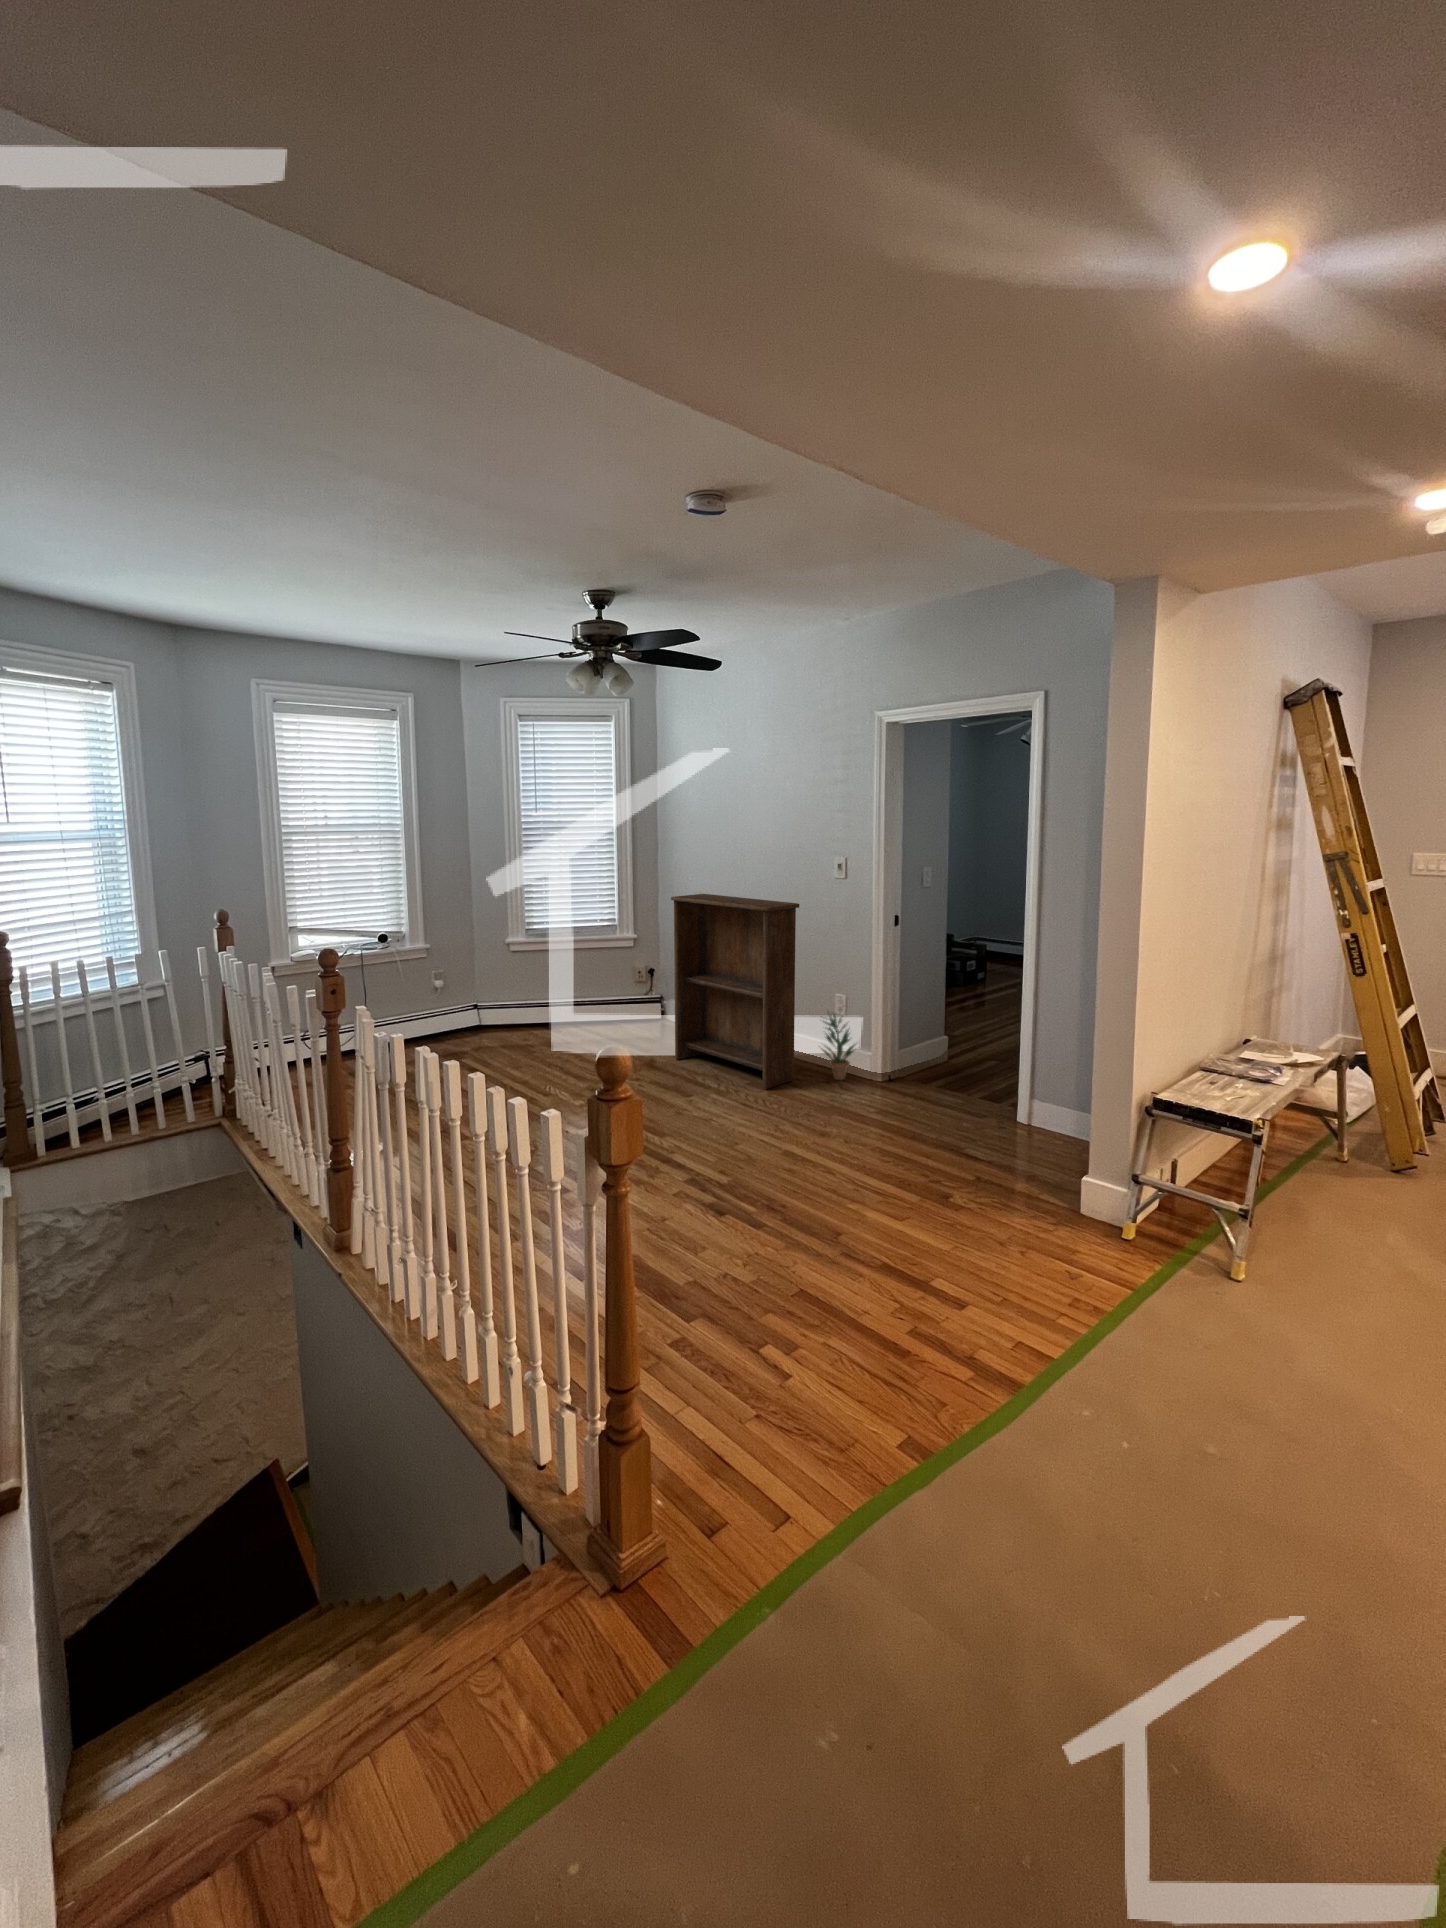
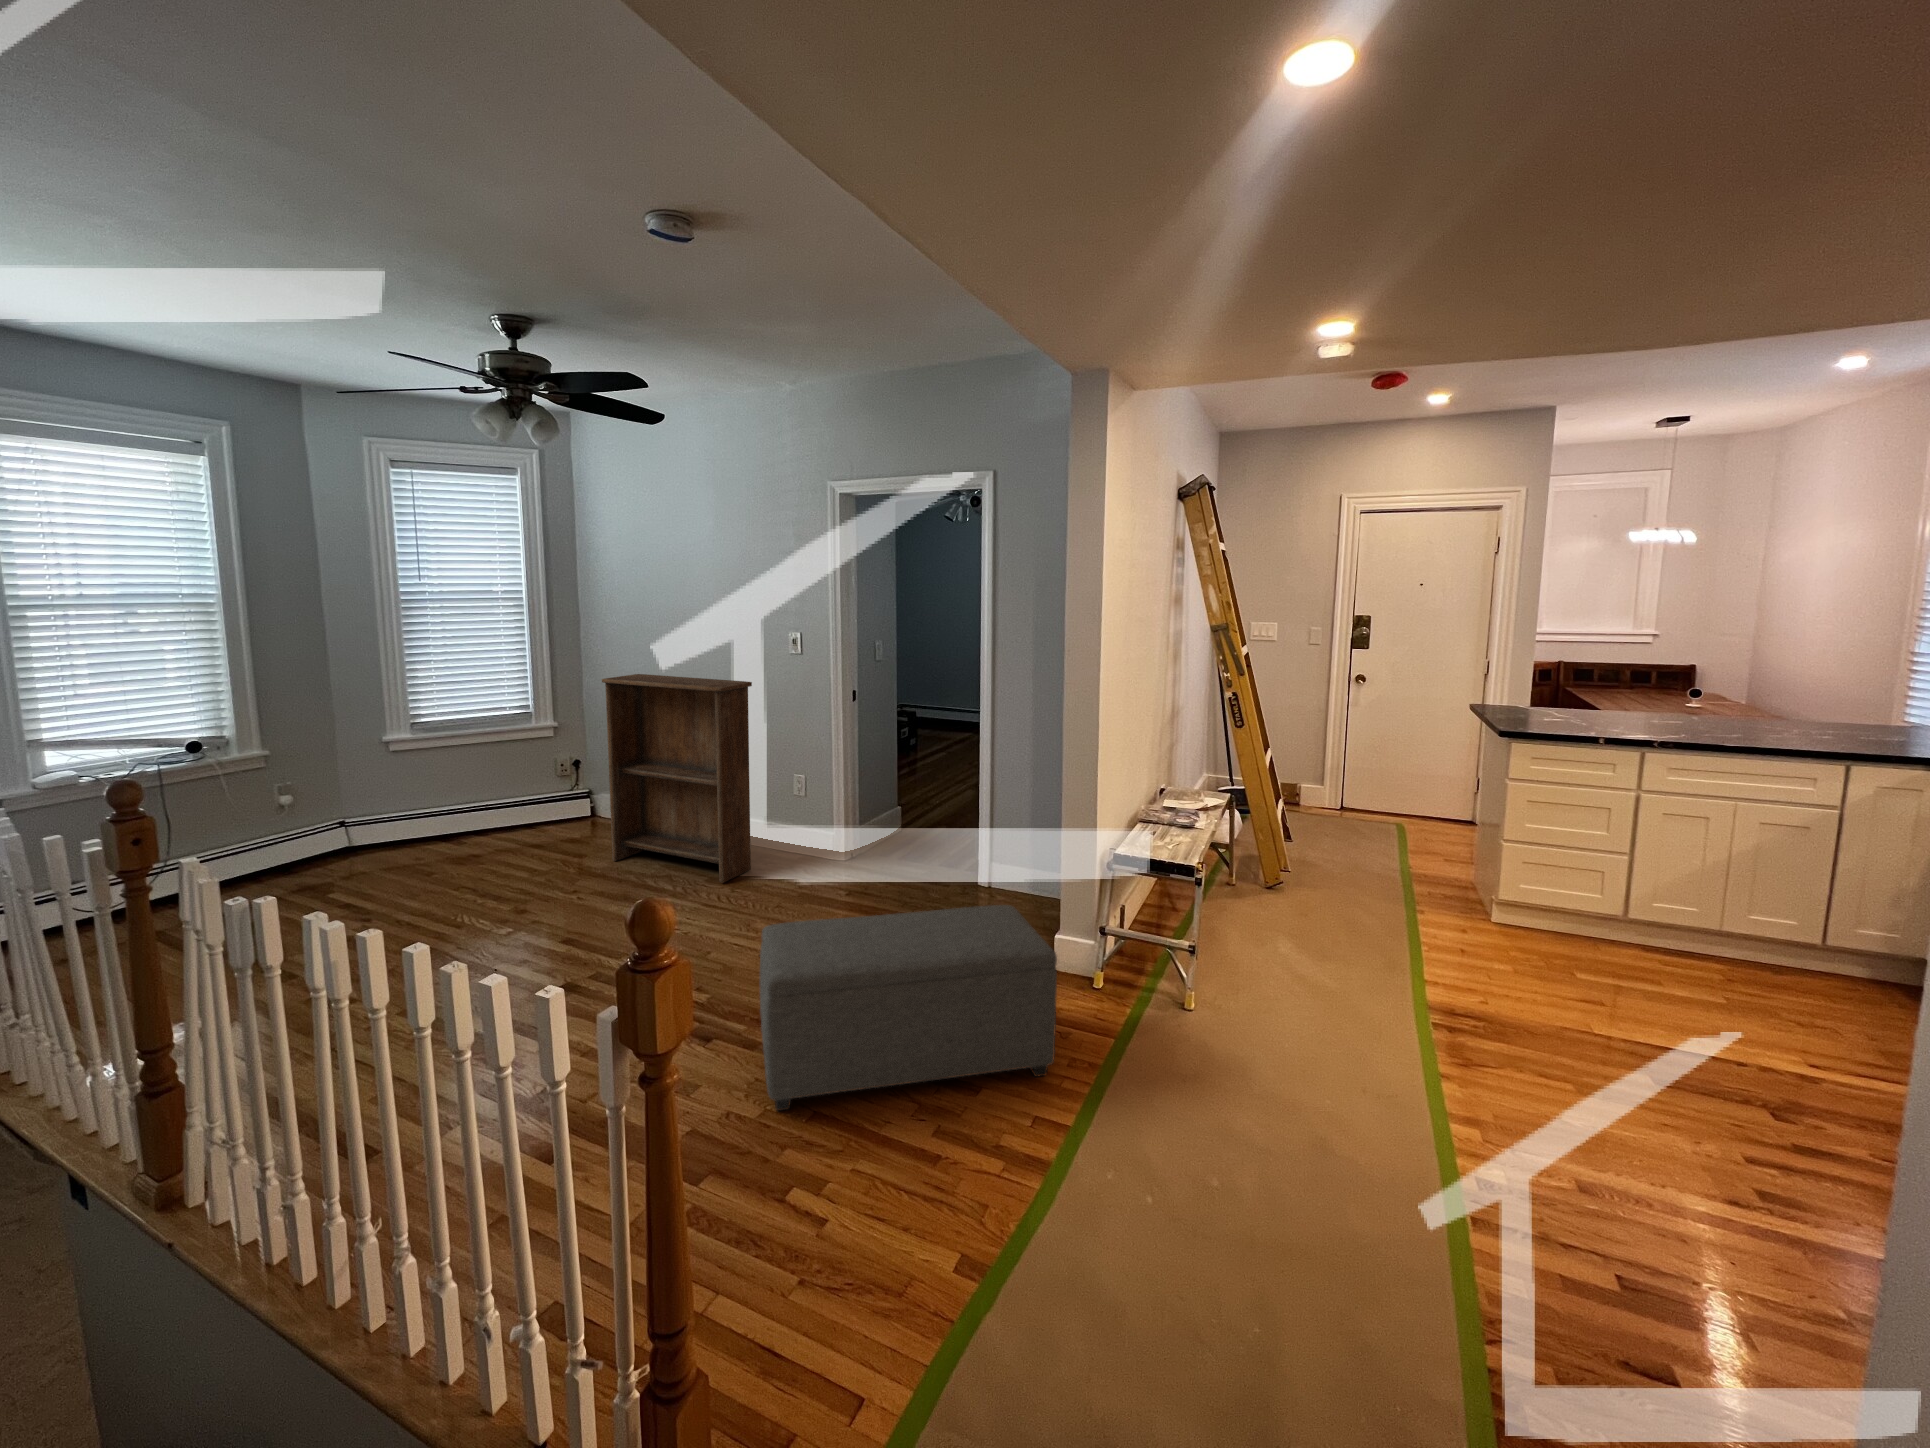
potted plant: present [823,1014,855,1080] -> none [774,791,816,864]
ottoman: none [762,1120,1054,1307] -> present [760,905,1057,1111]

